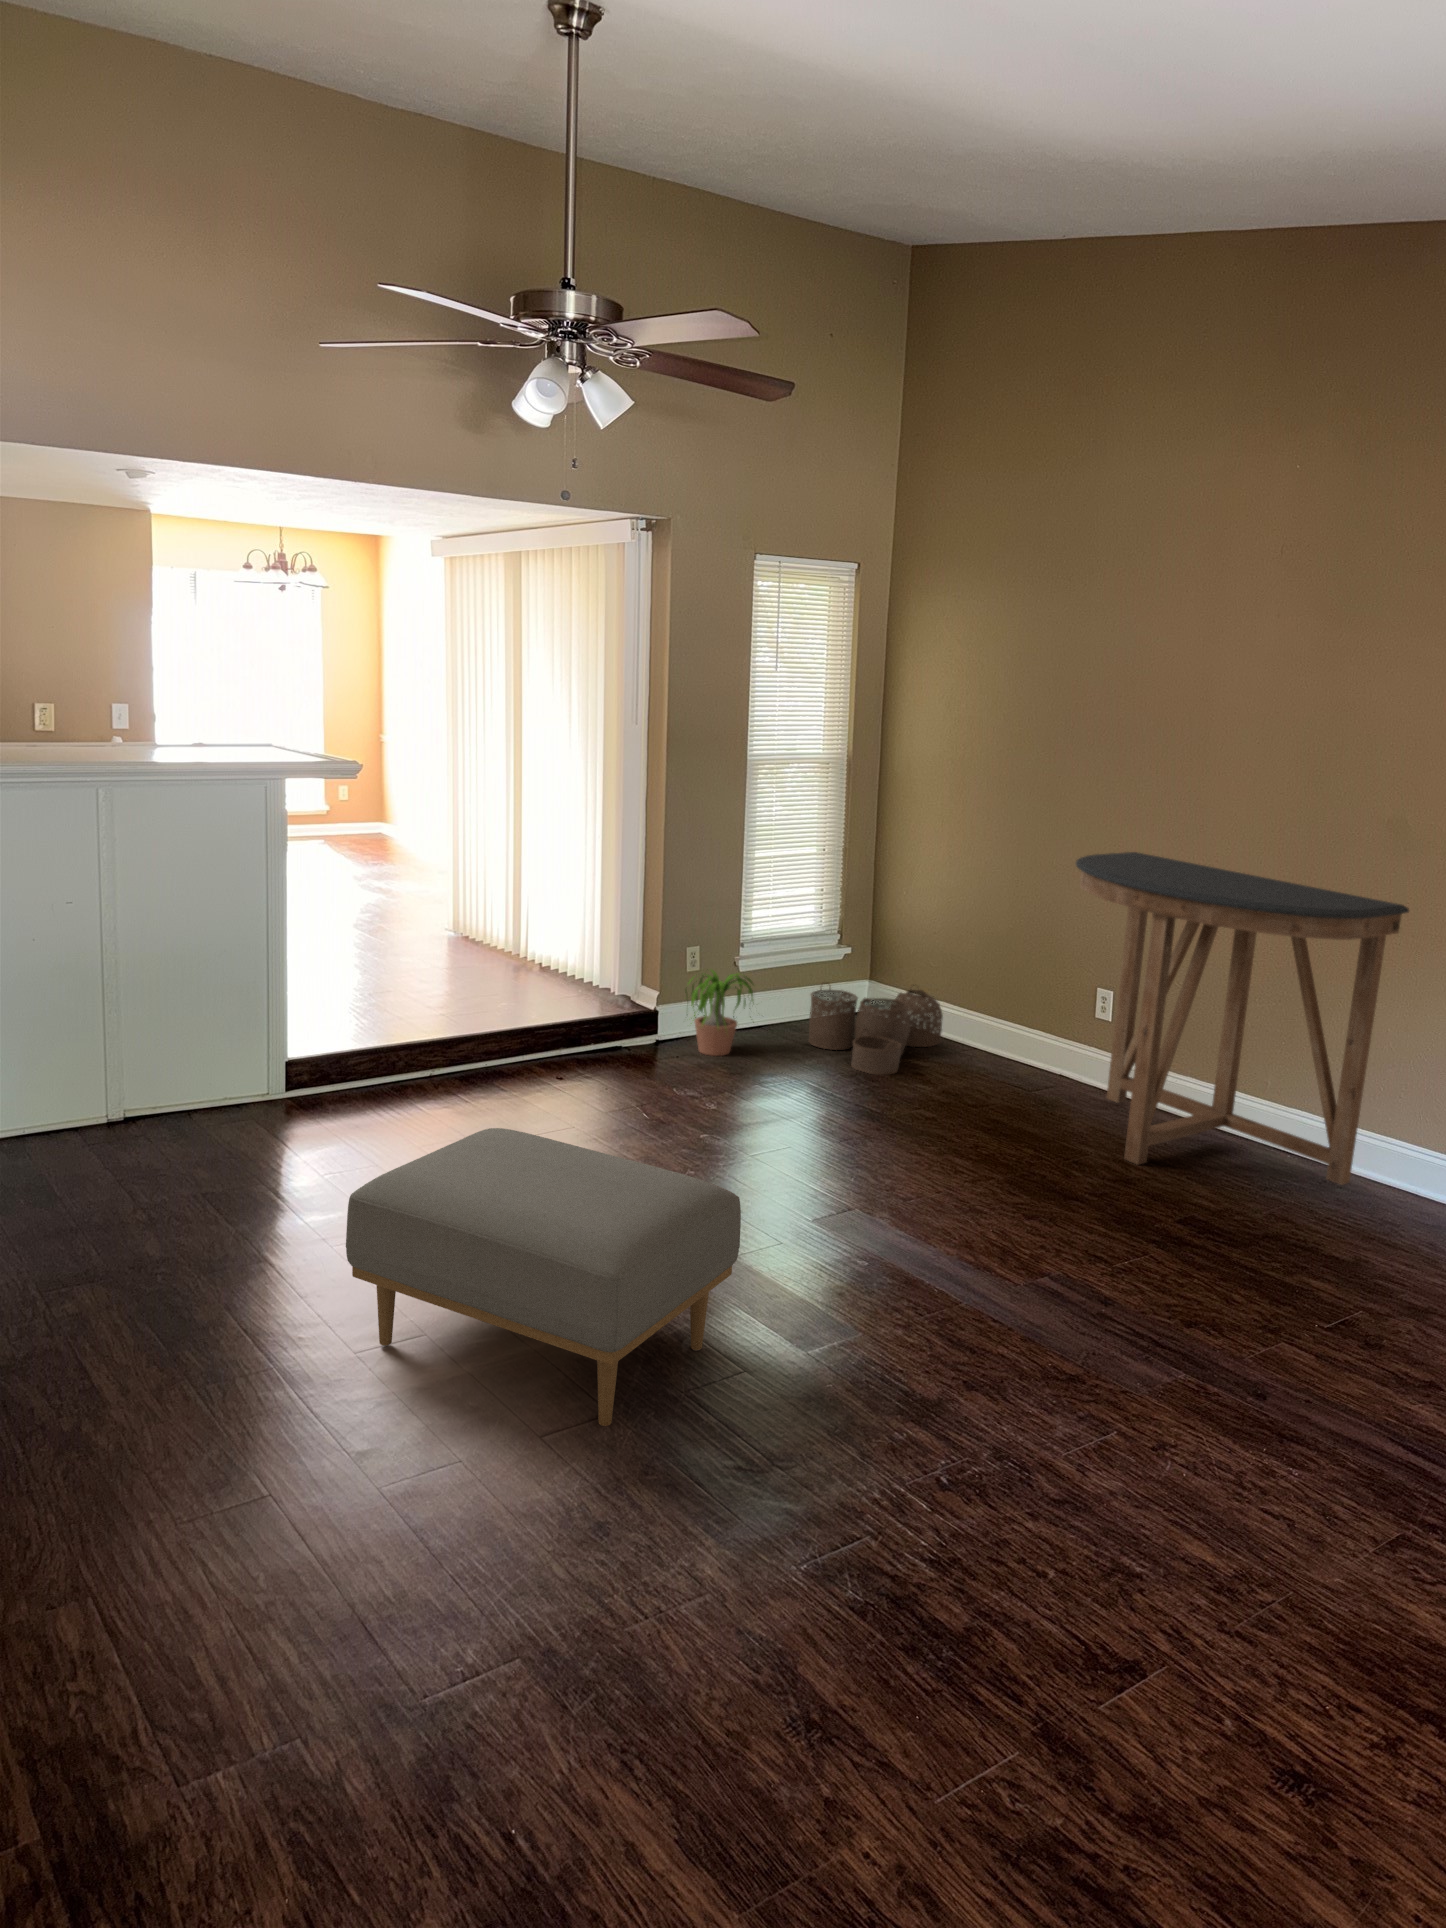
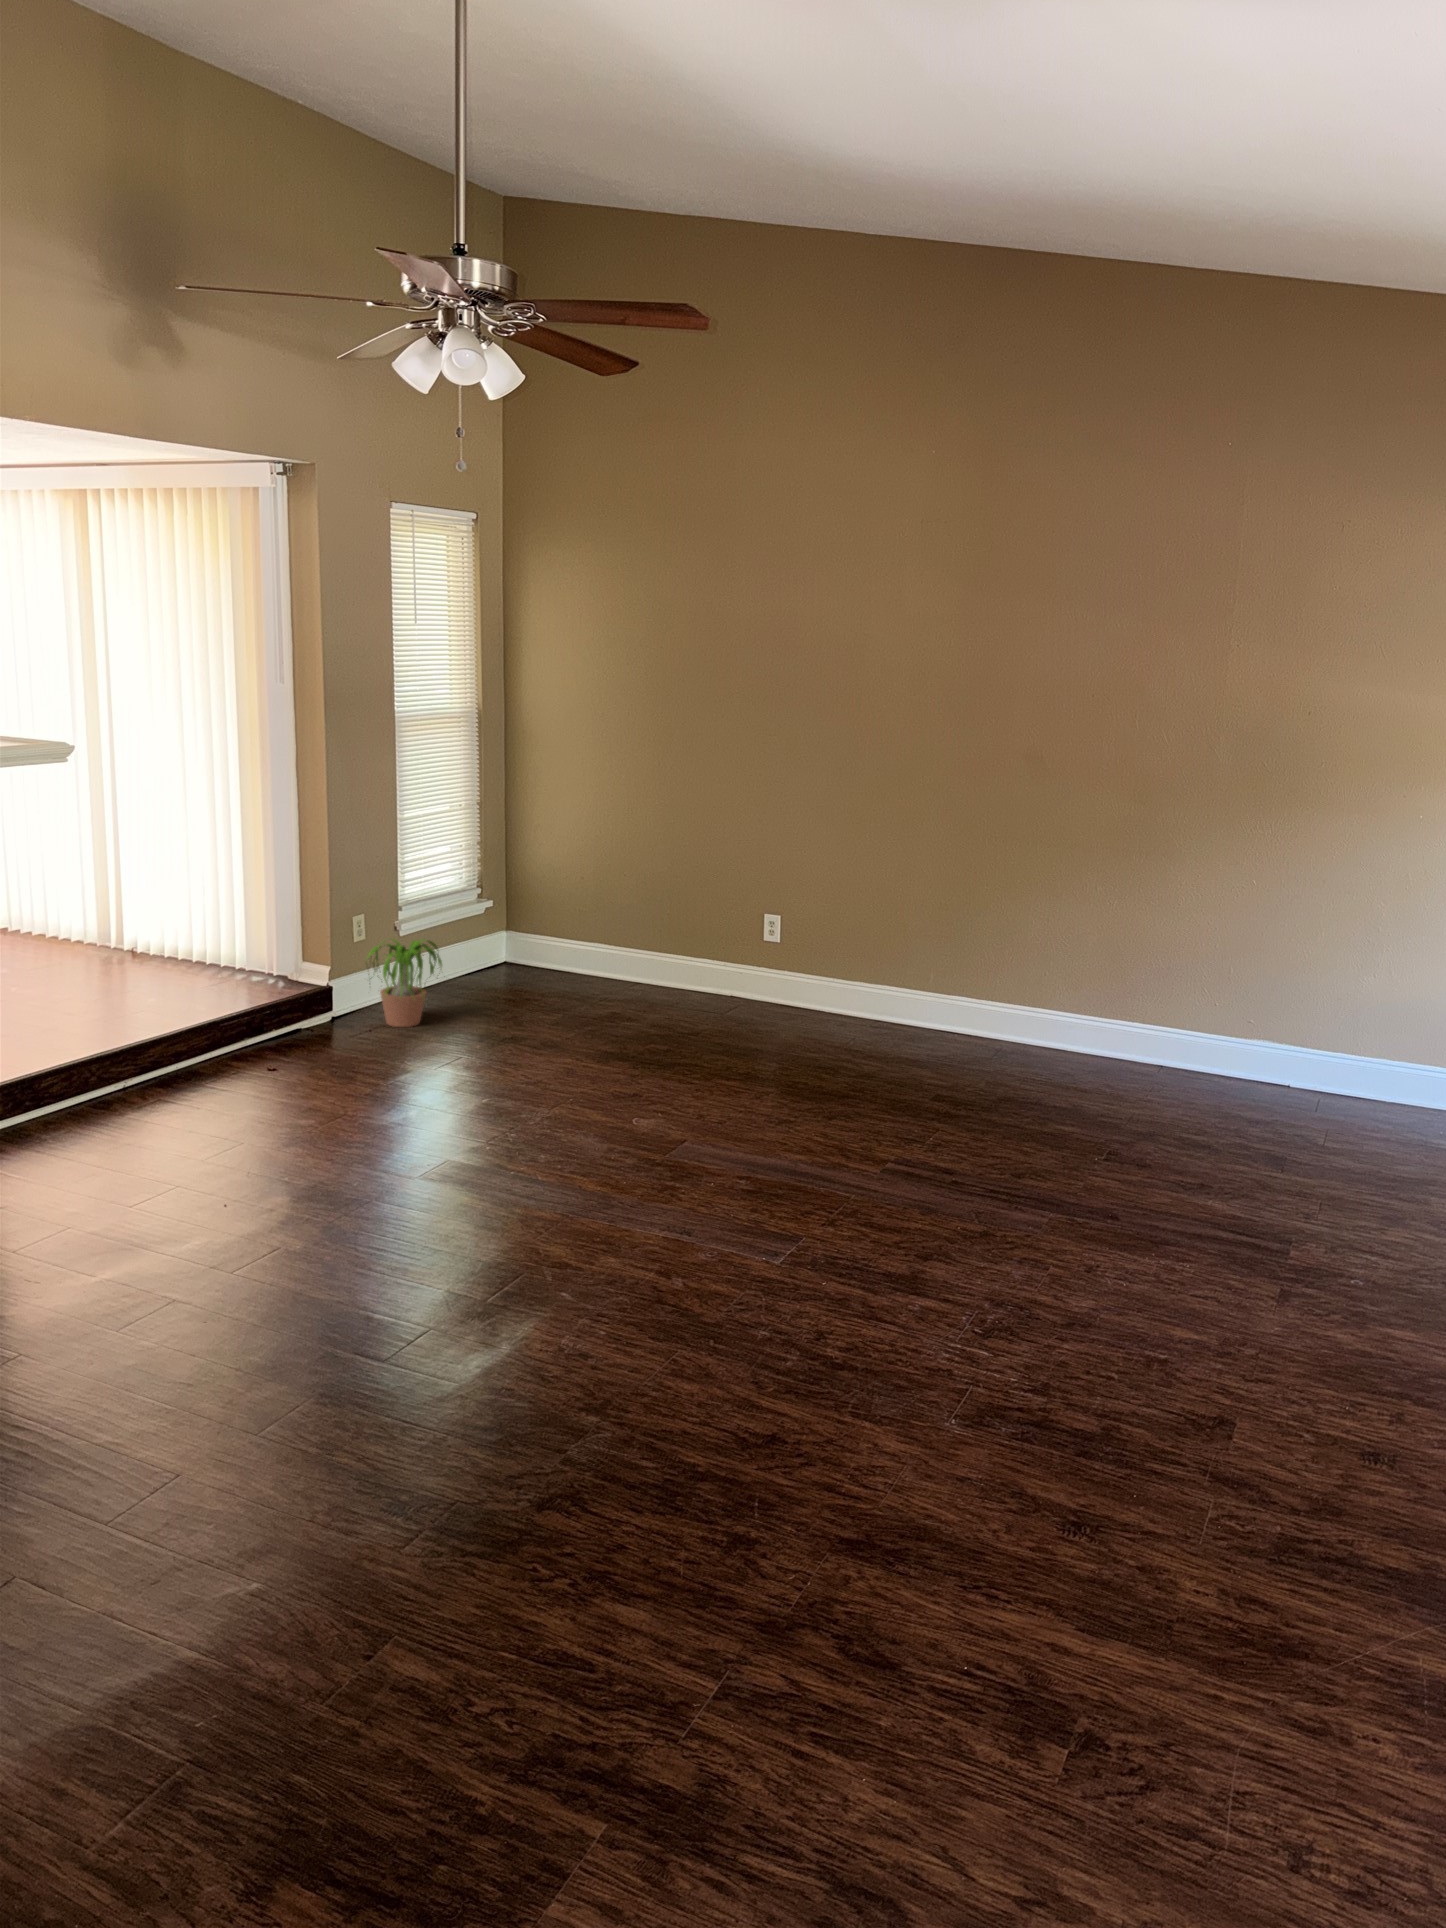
console table: present [1076,852,1409,1185] -> none [770,786,1061,1064]
woven basket: present [808,985,943,1075] -> none [483,931,603,1022]
ottoman: present [346,1128,741,1426] -> none [378,1116,727,1369]

